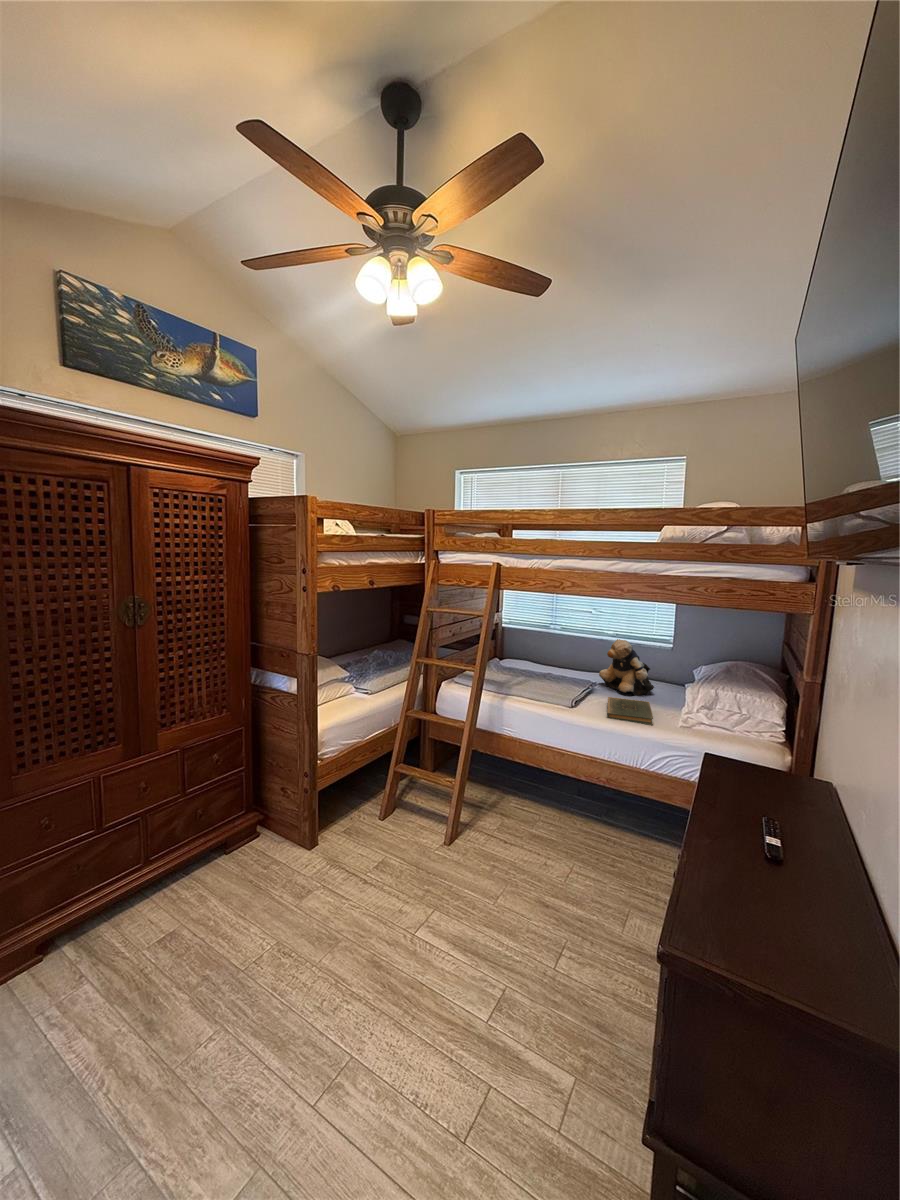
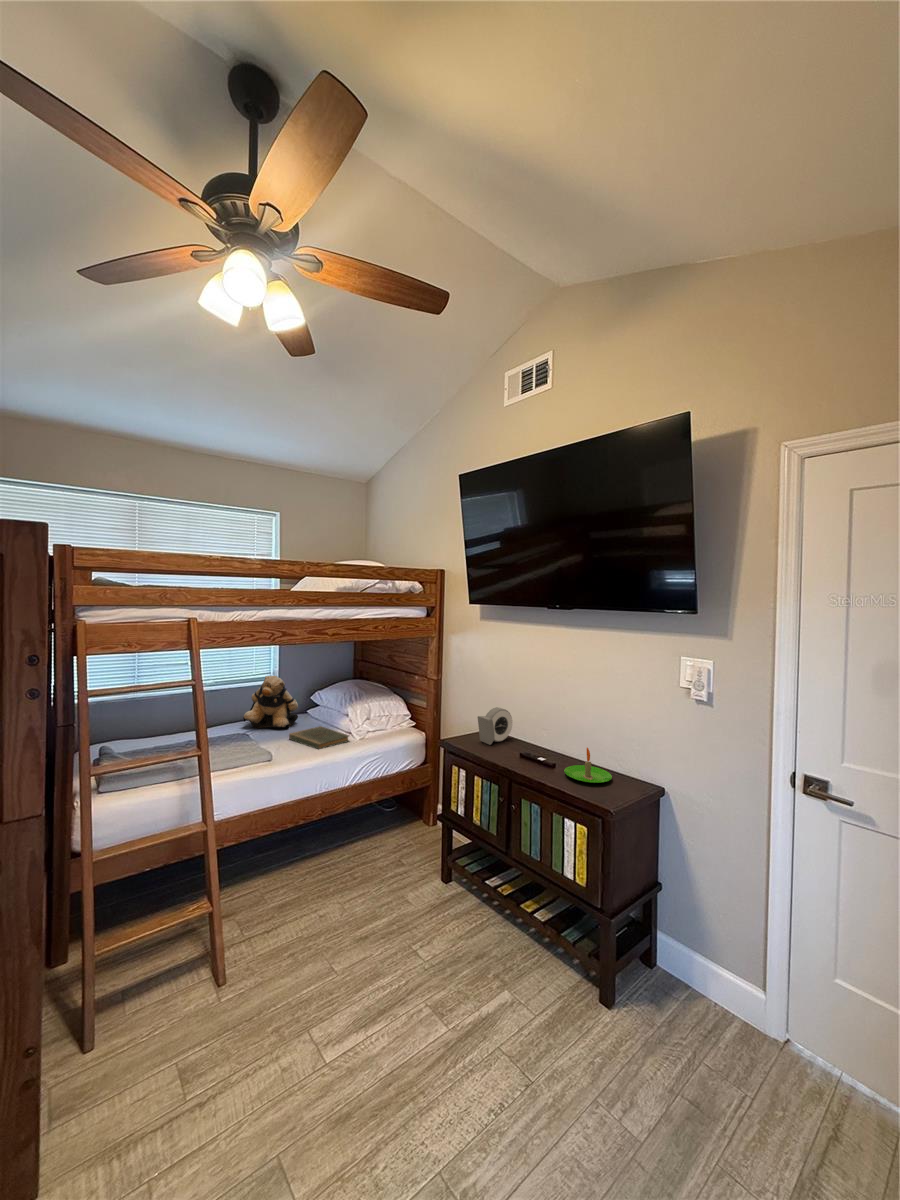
alarm clock: none [738,740,812,799] -> present [478,707,512,745]
candle: none [729,855,844,948] -> present [564,748,612,783]

